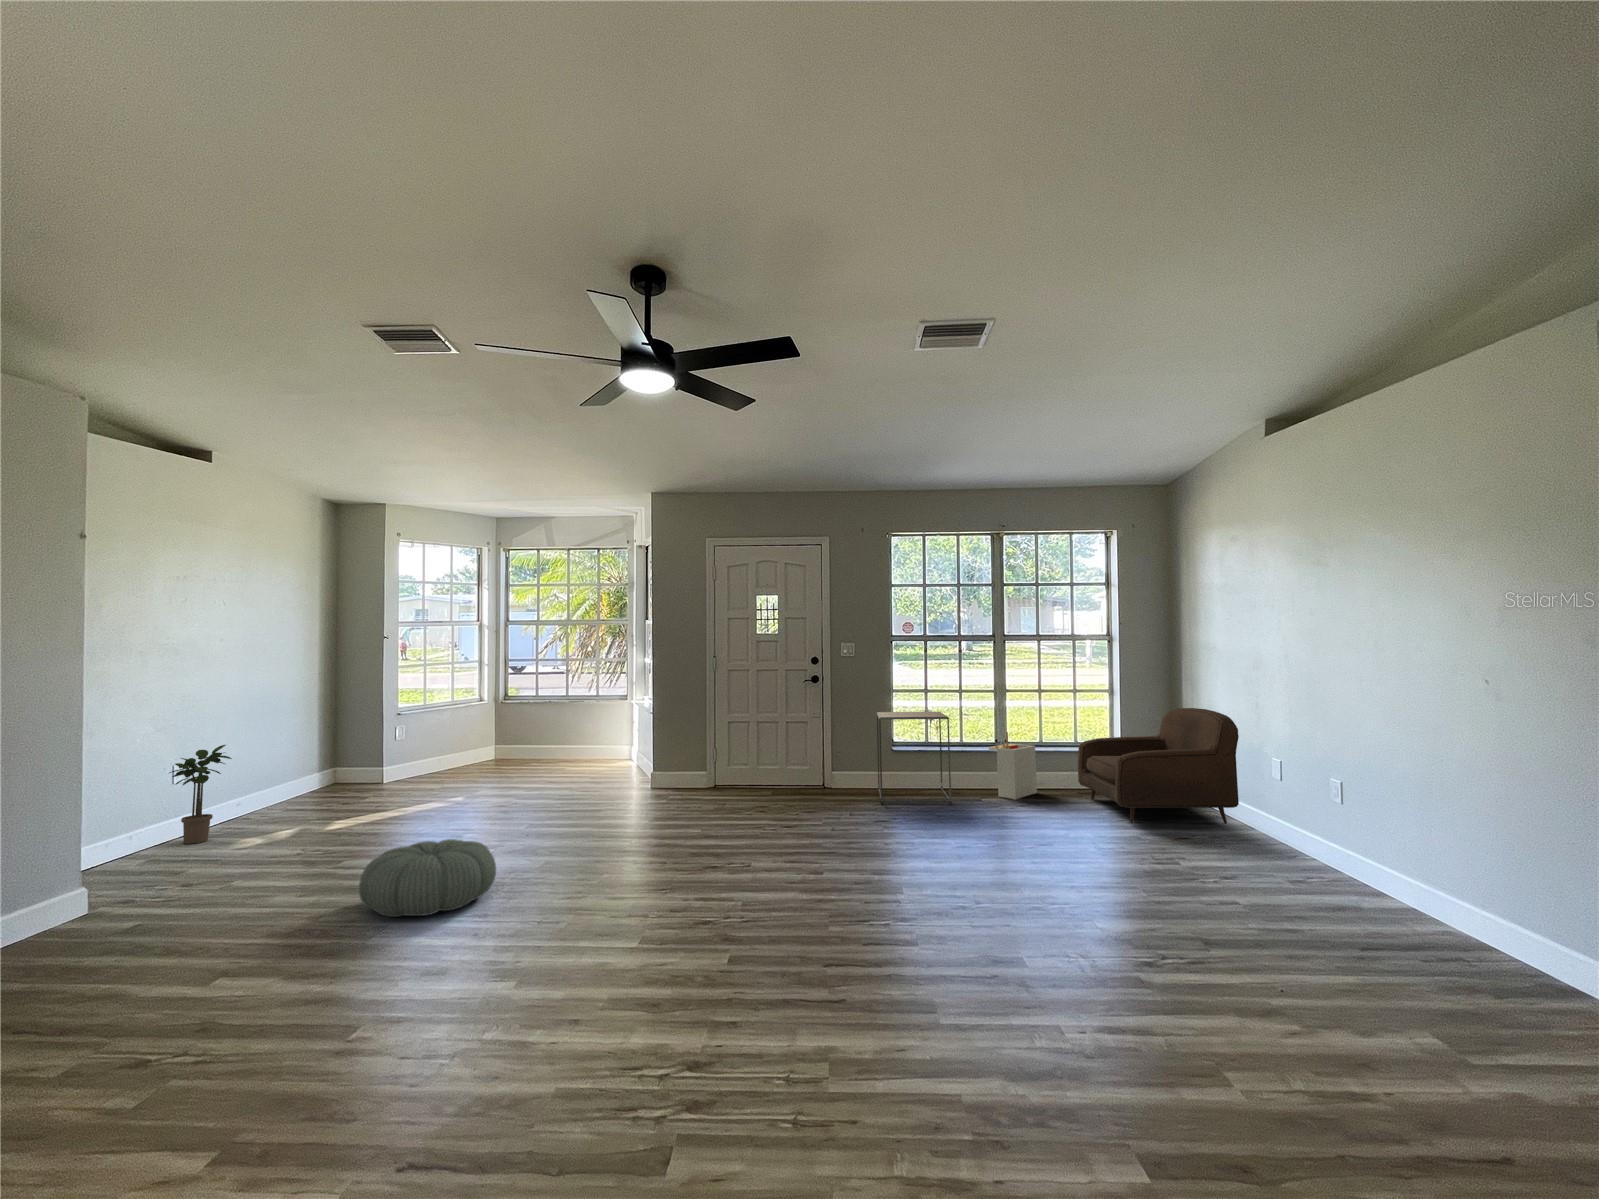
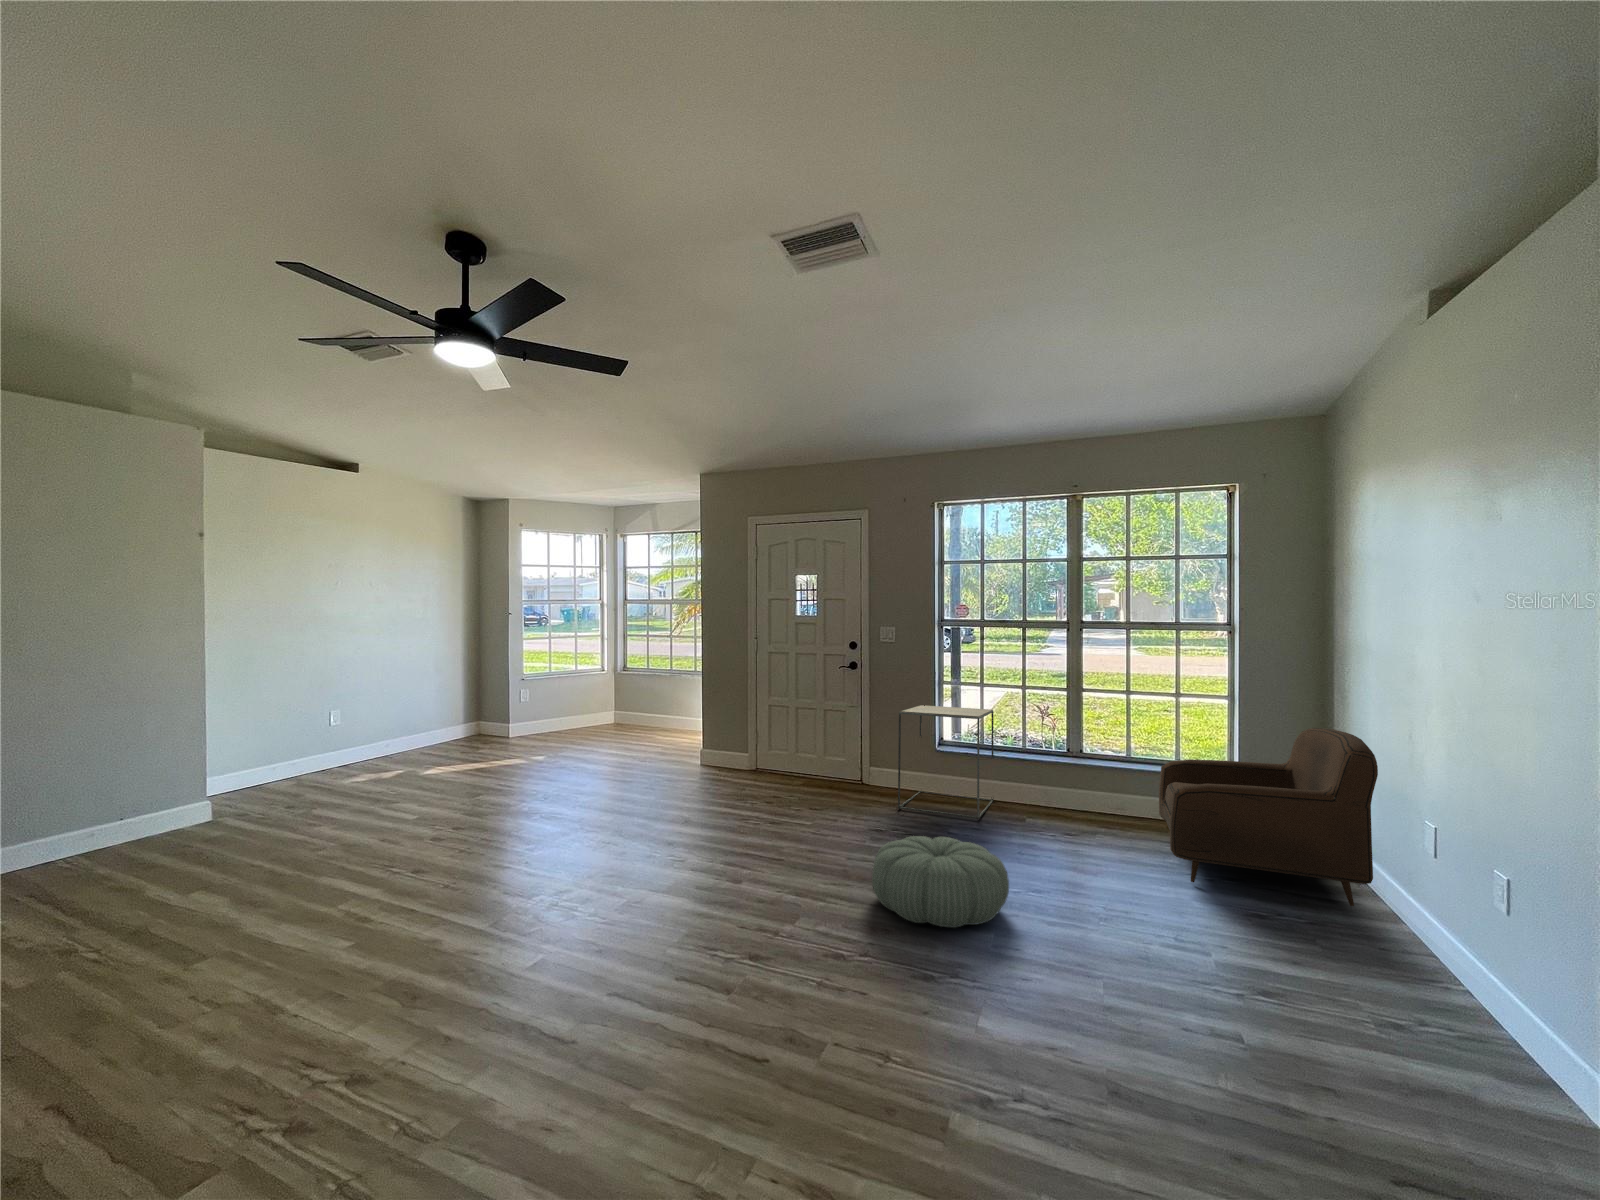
storage bin: present [989,732,1037,799] -> none [1043,740,1109,825]
potted plant: present [170,745,232,844] -> none [301,696,349,774]
pouf: present [359,839,496,917] -> present [872,836,1009,928]

